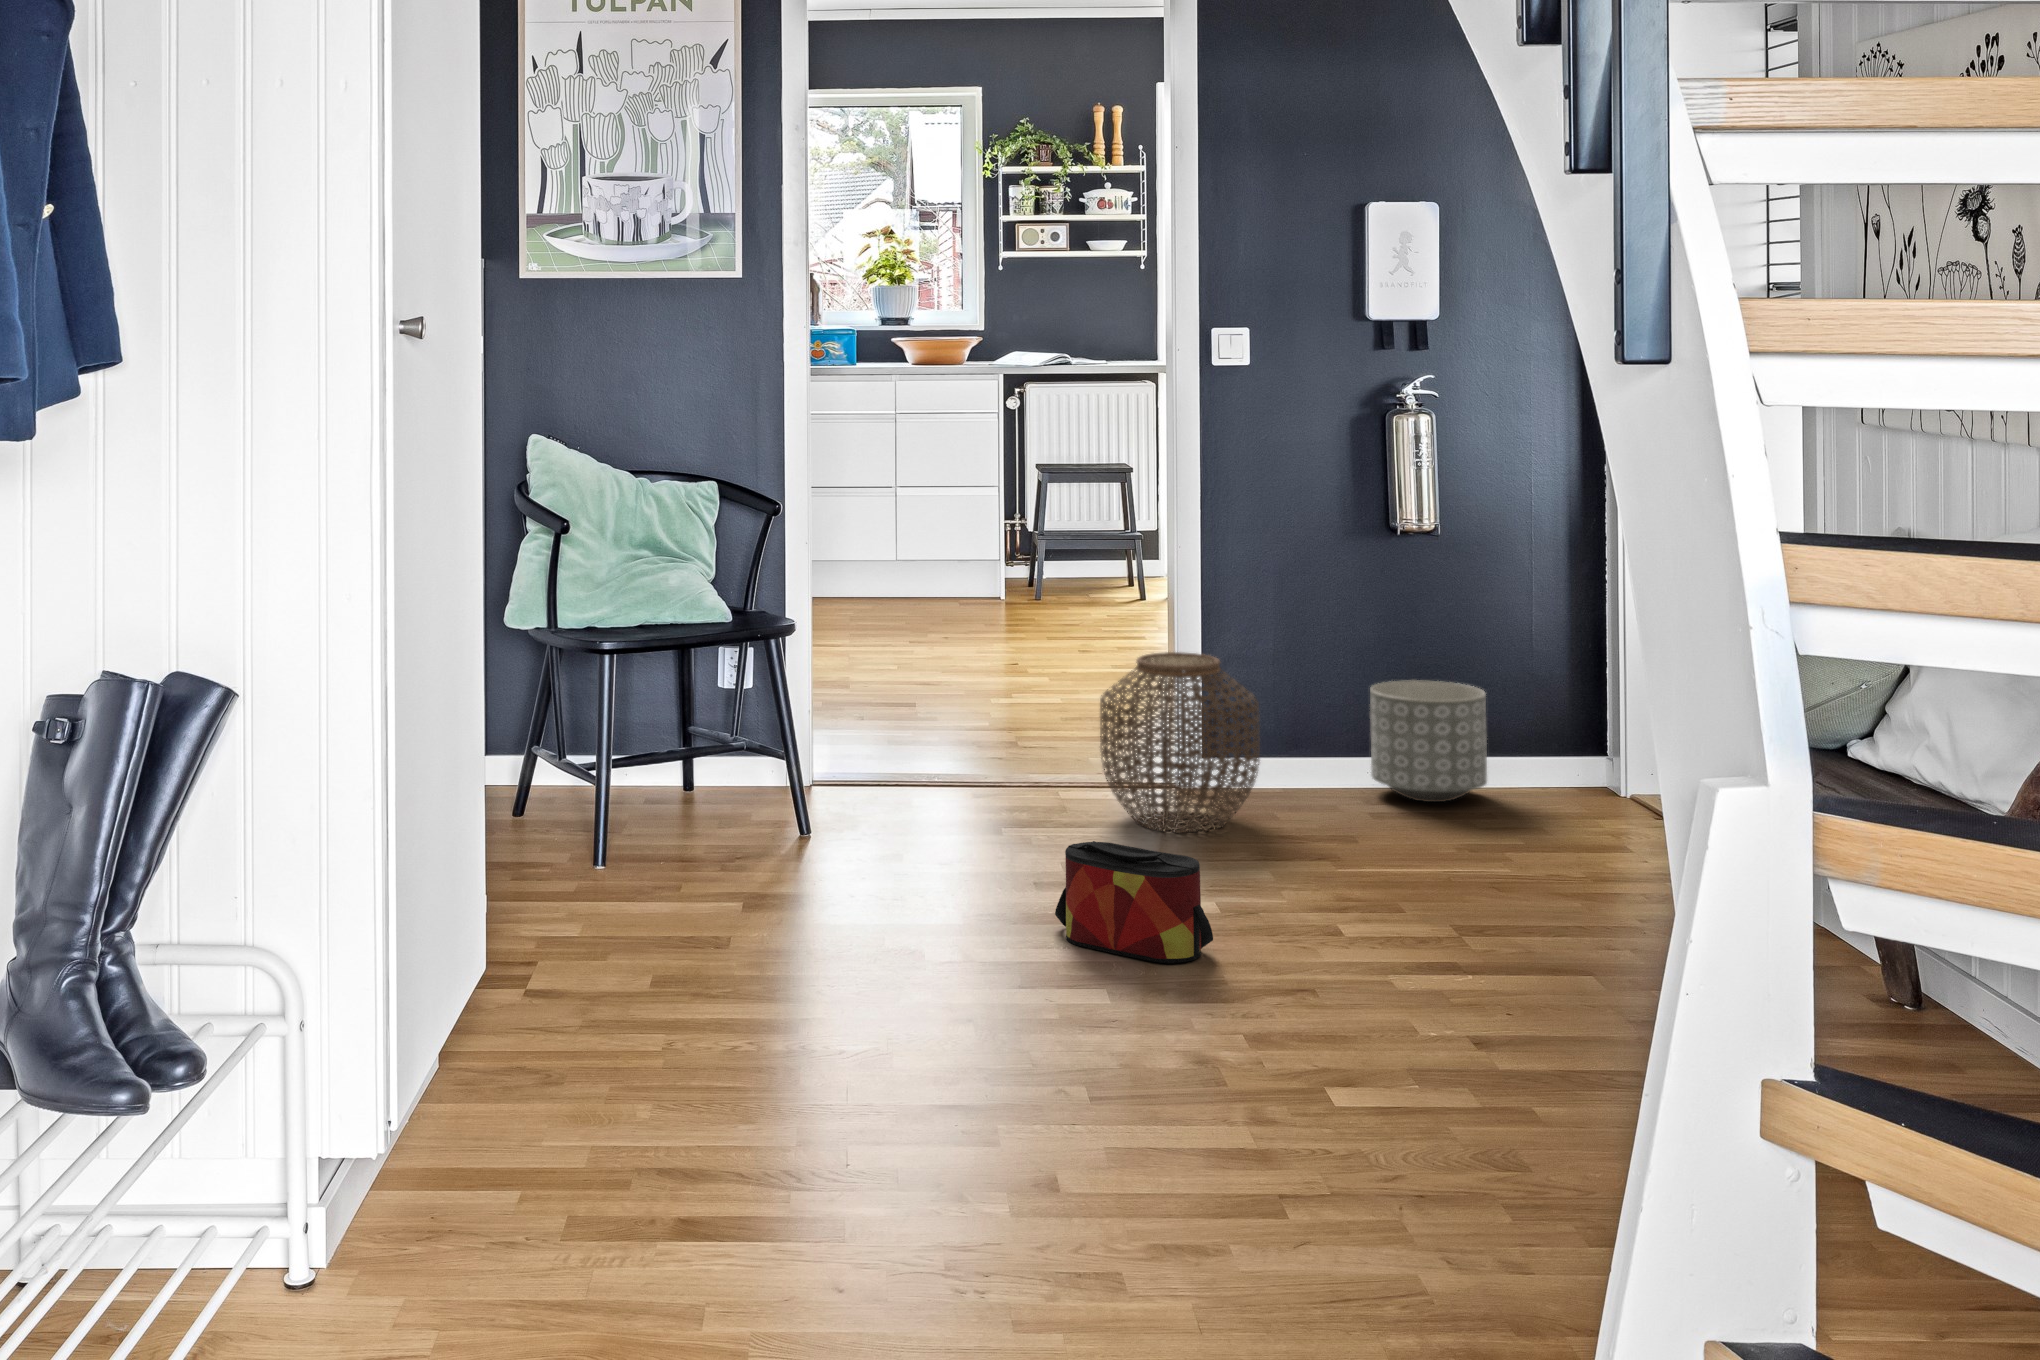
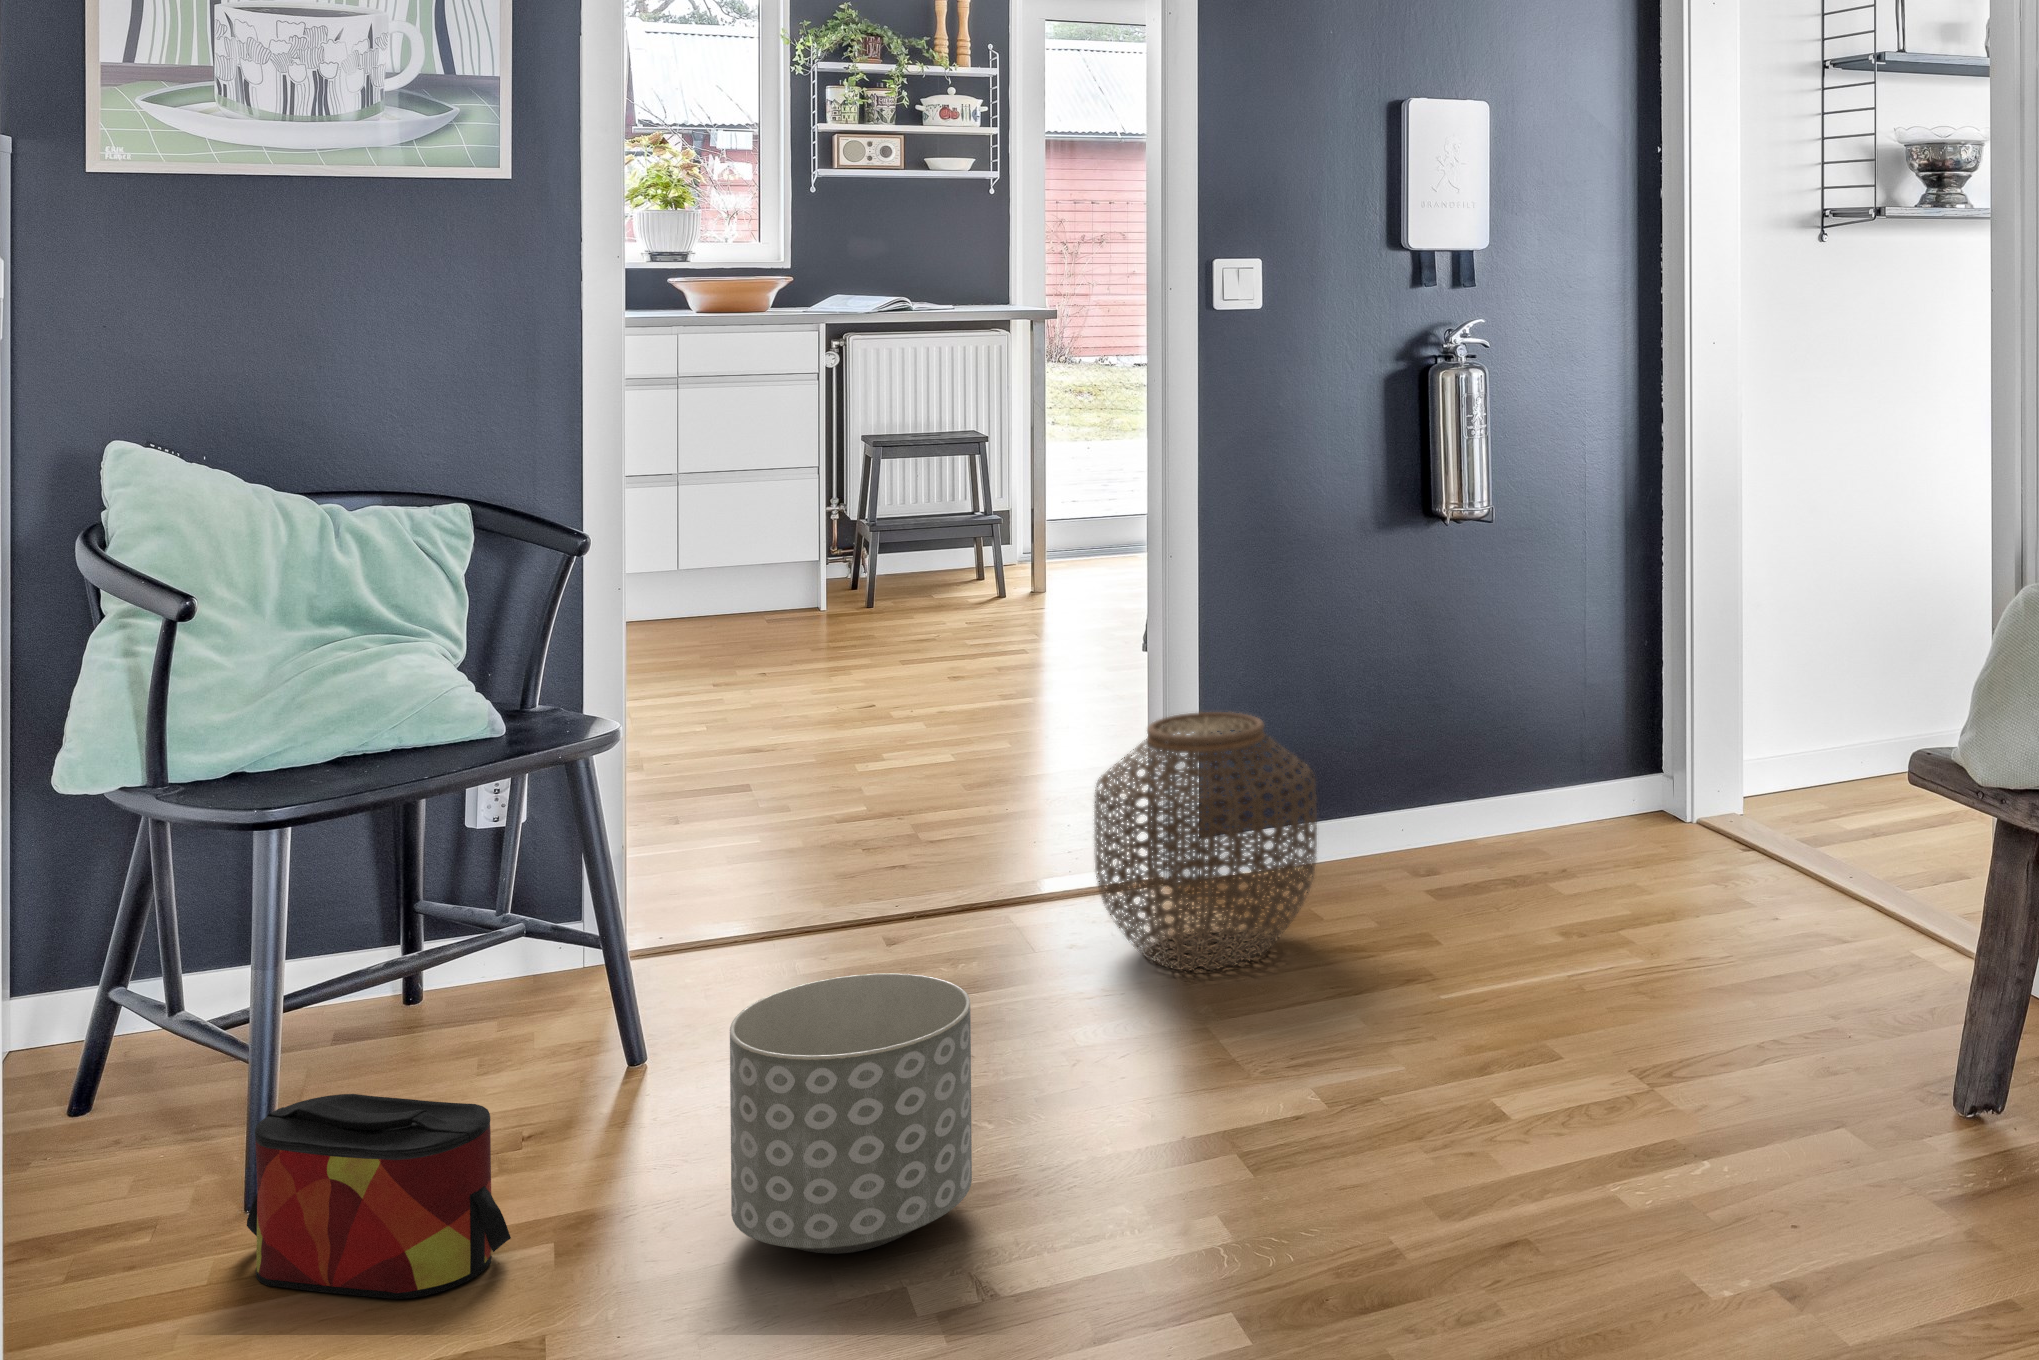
planter: present [1370,680,1487,802] -> present [730,973,972,1254]
bag: present [1055,841,1213,963] -> present [247,1094,511,1299]

